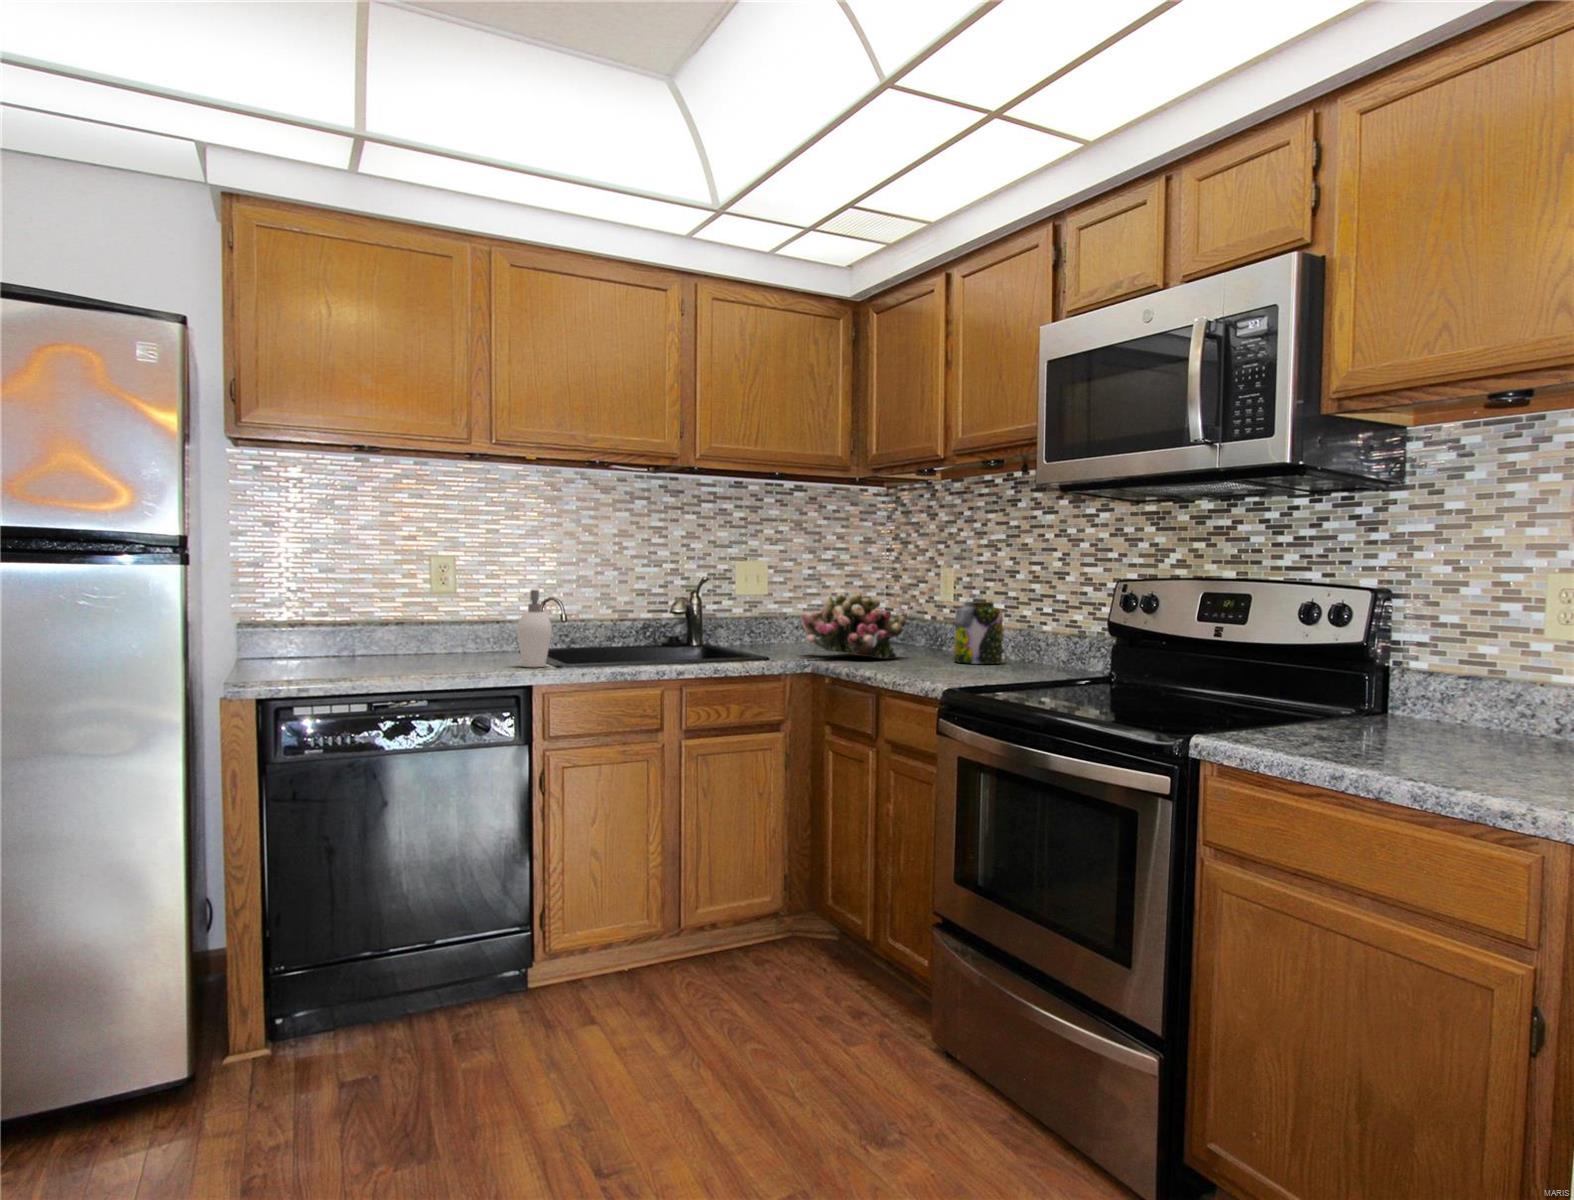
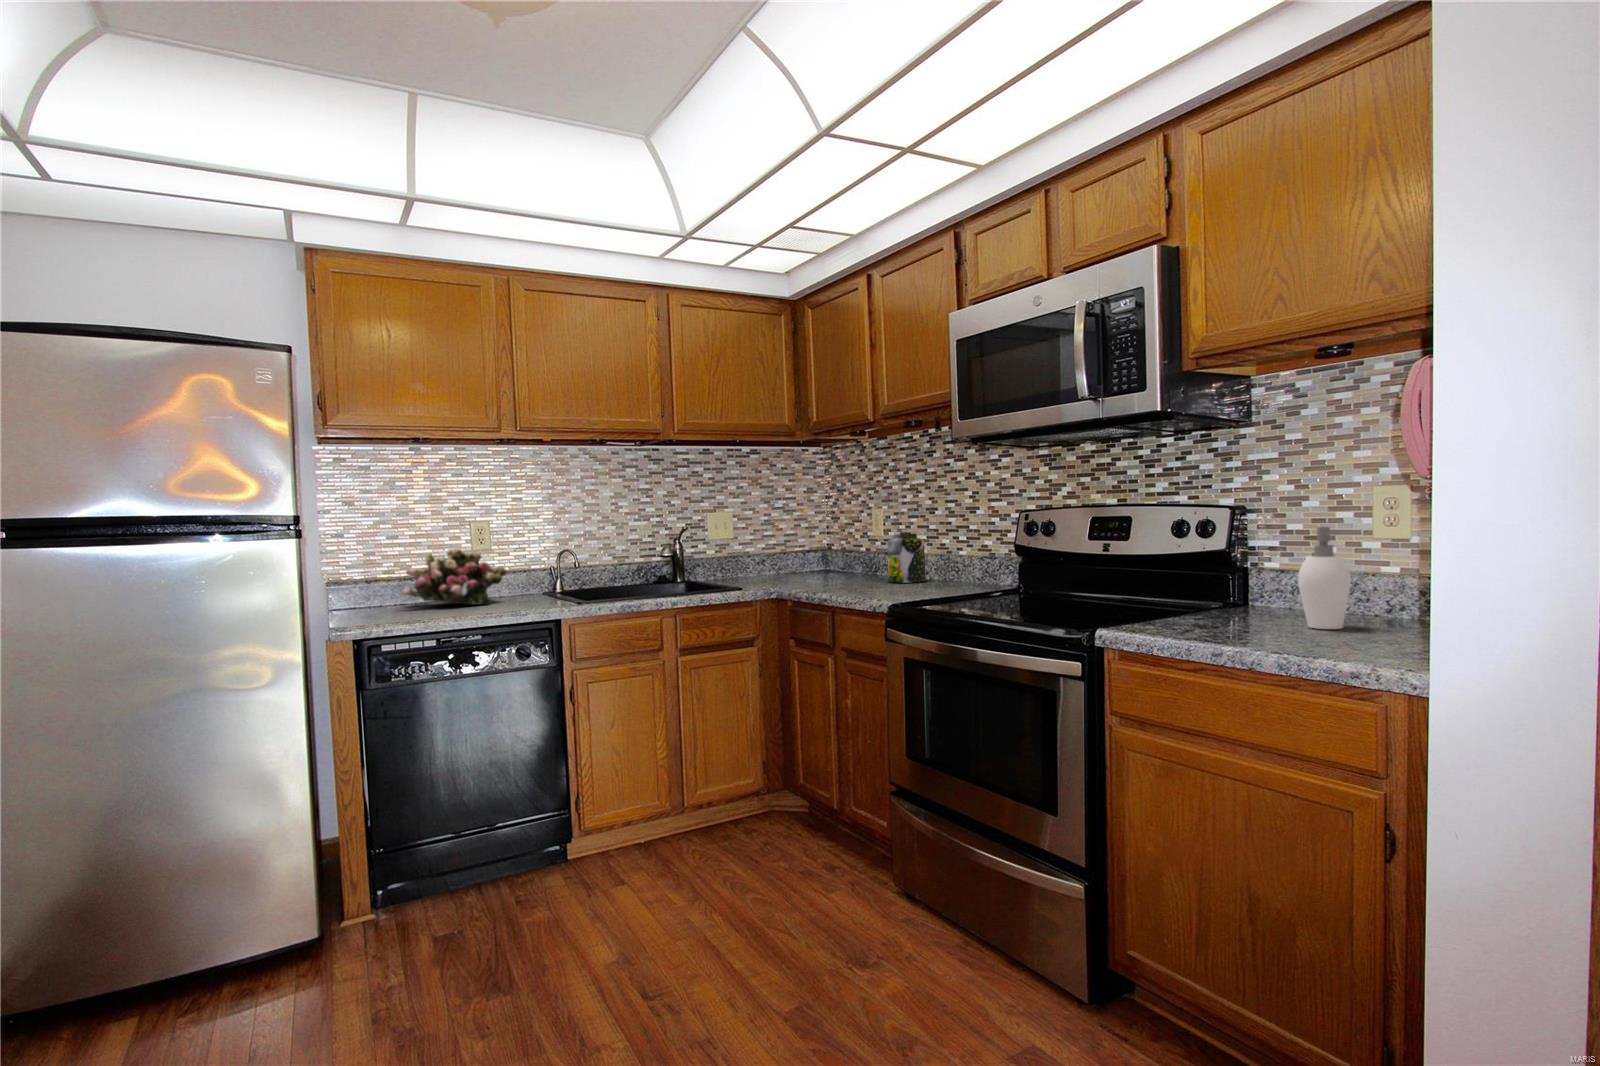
soap dispenser: present [517,589,552,667] -> present [1298,527,1351,629]
flower arrangement: present [801,592,906,659] -> present [402,548,506,605]

